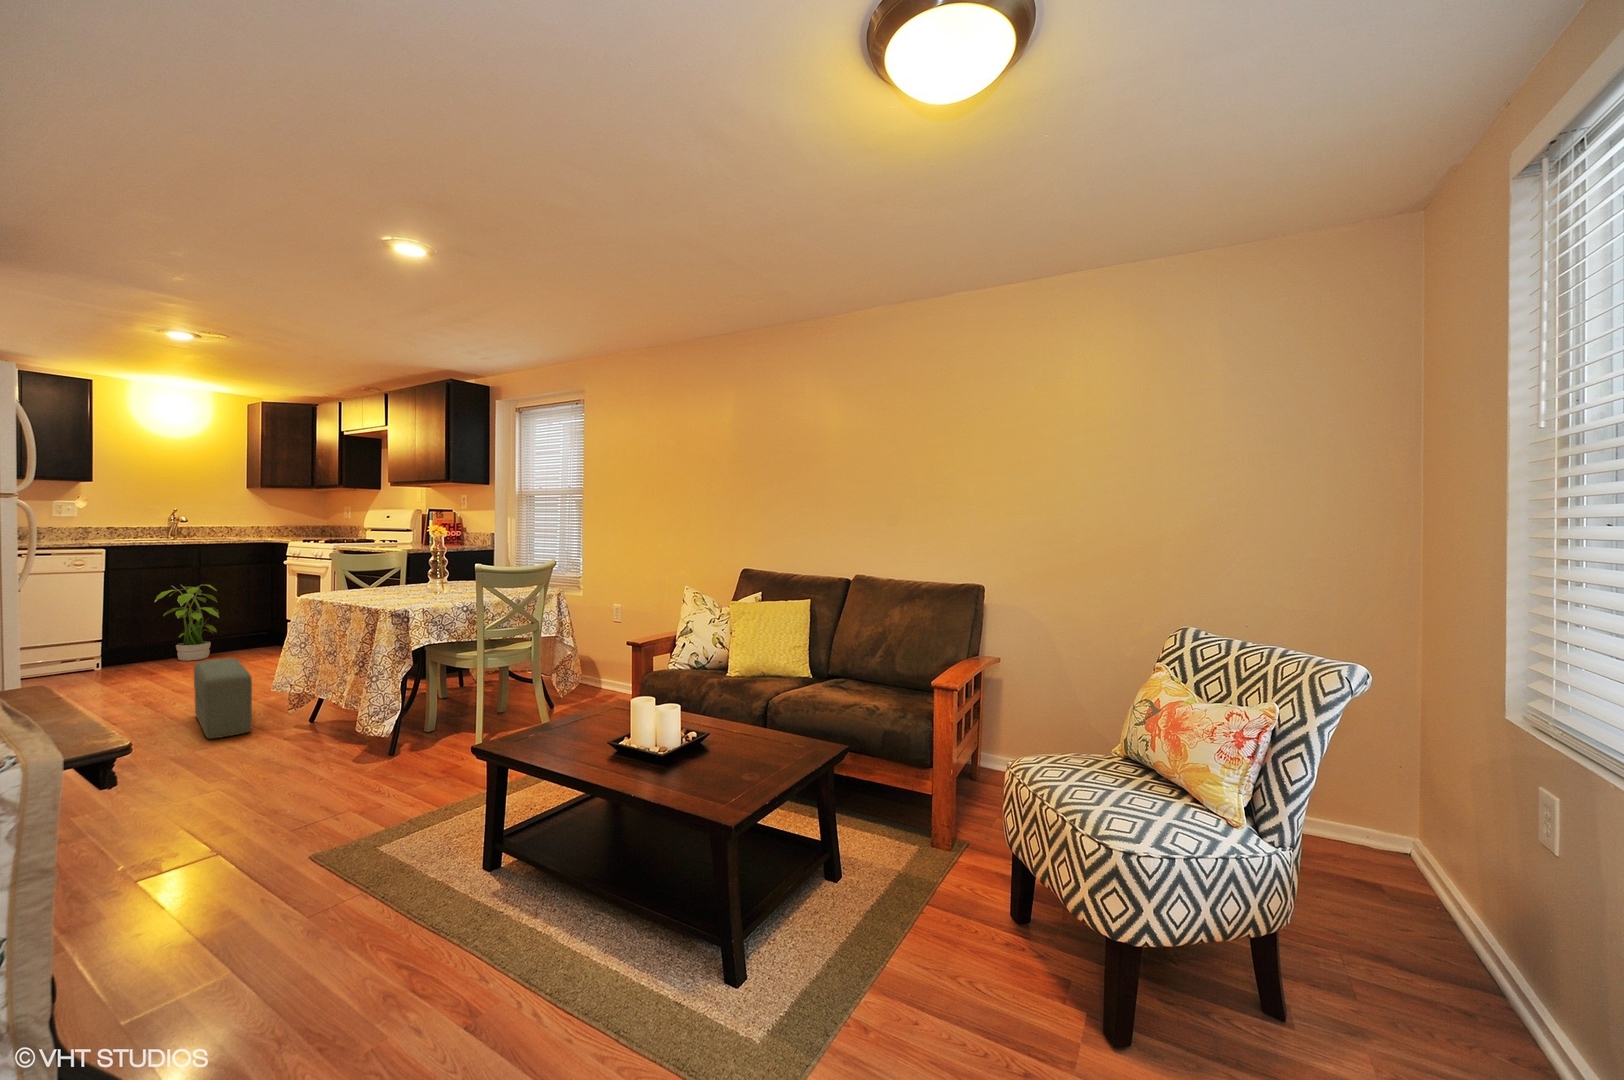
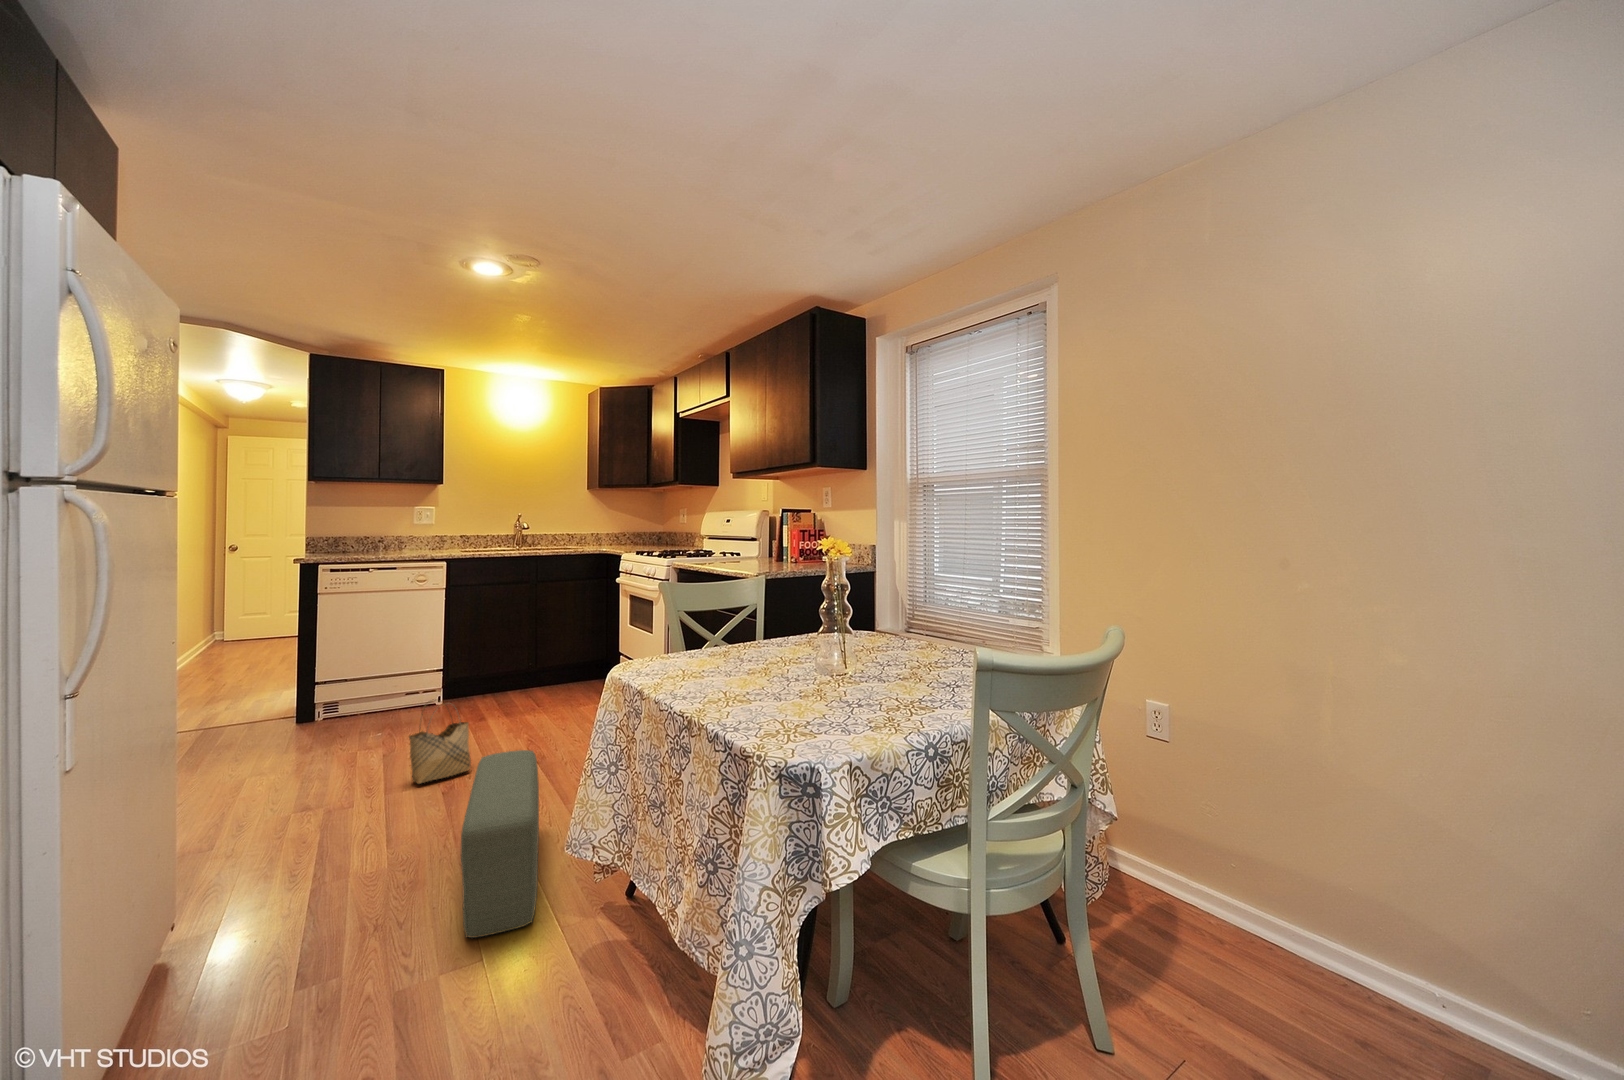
potted plant: present [155,585,219,661] -> none [489,604,553,697]
woven basket: none [112,644,165,702] -> present [409,702,471,784]

